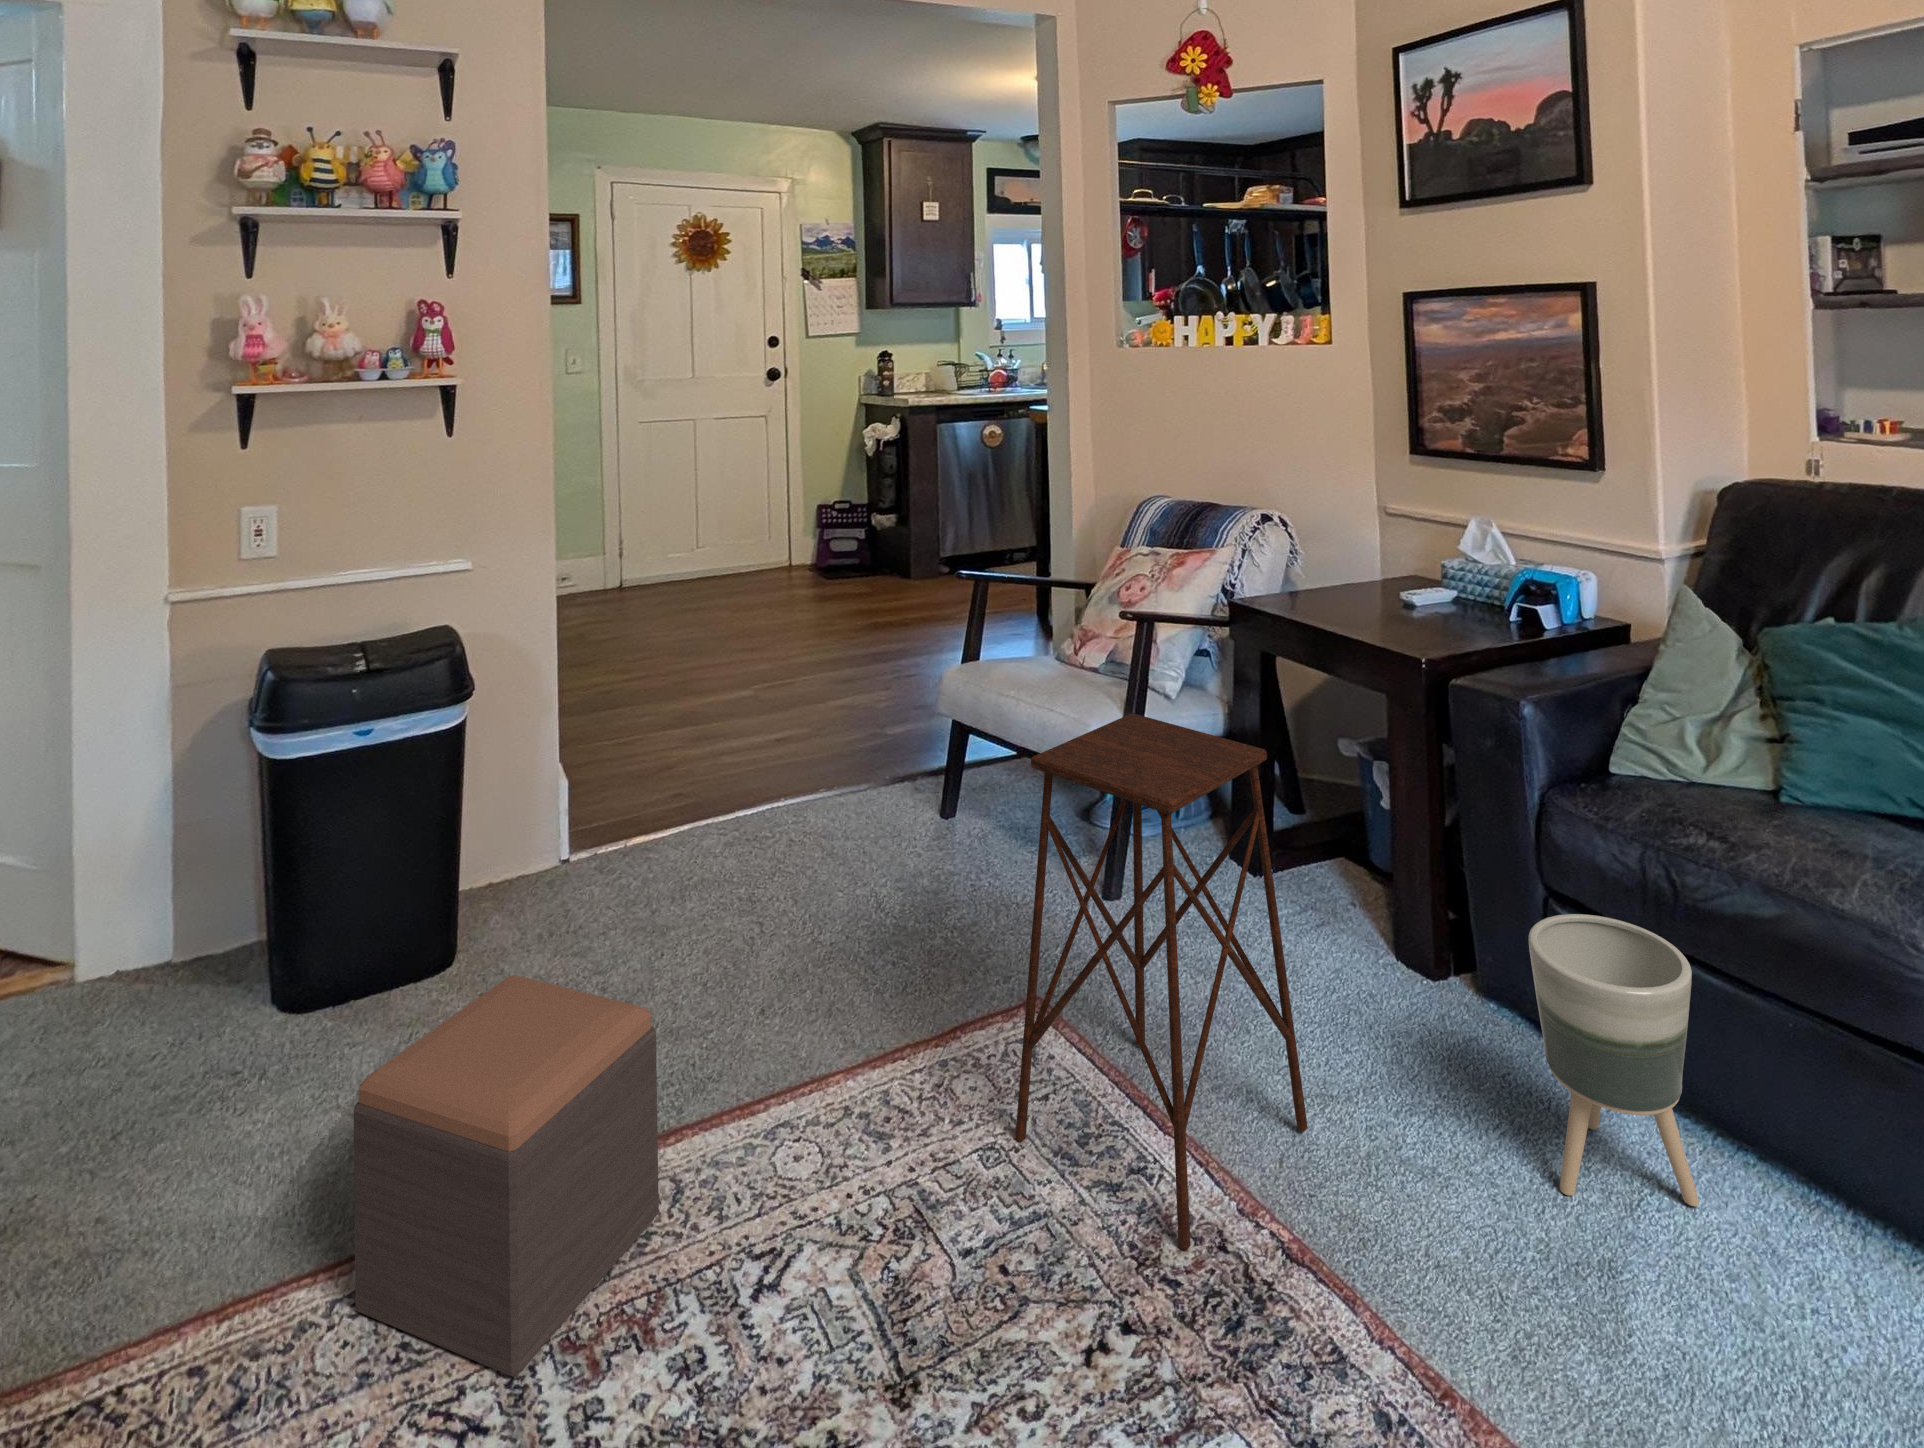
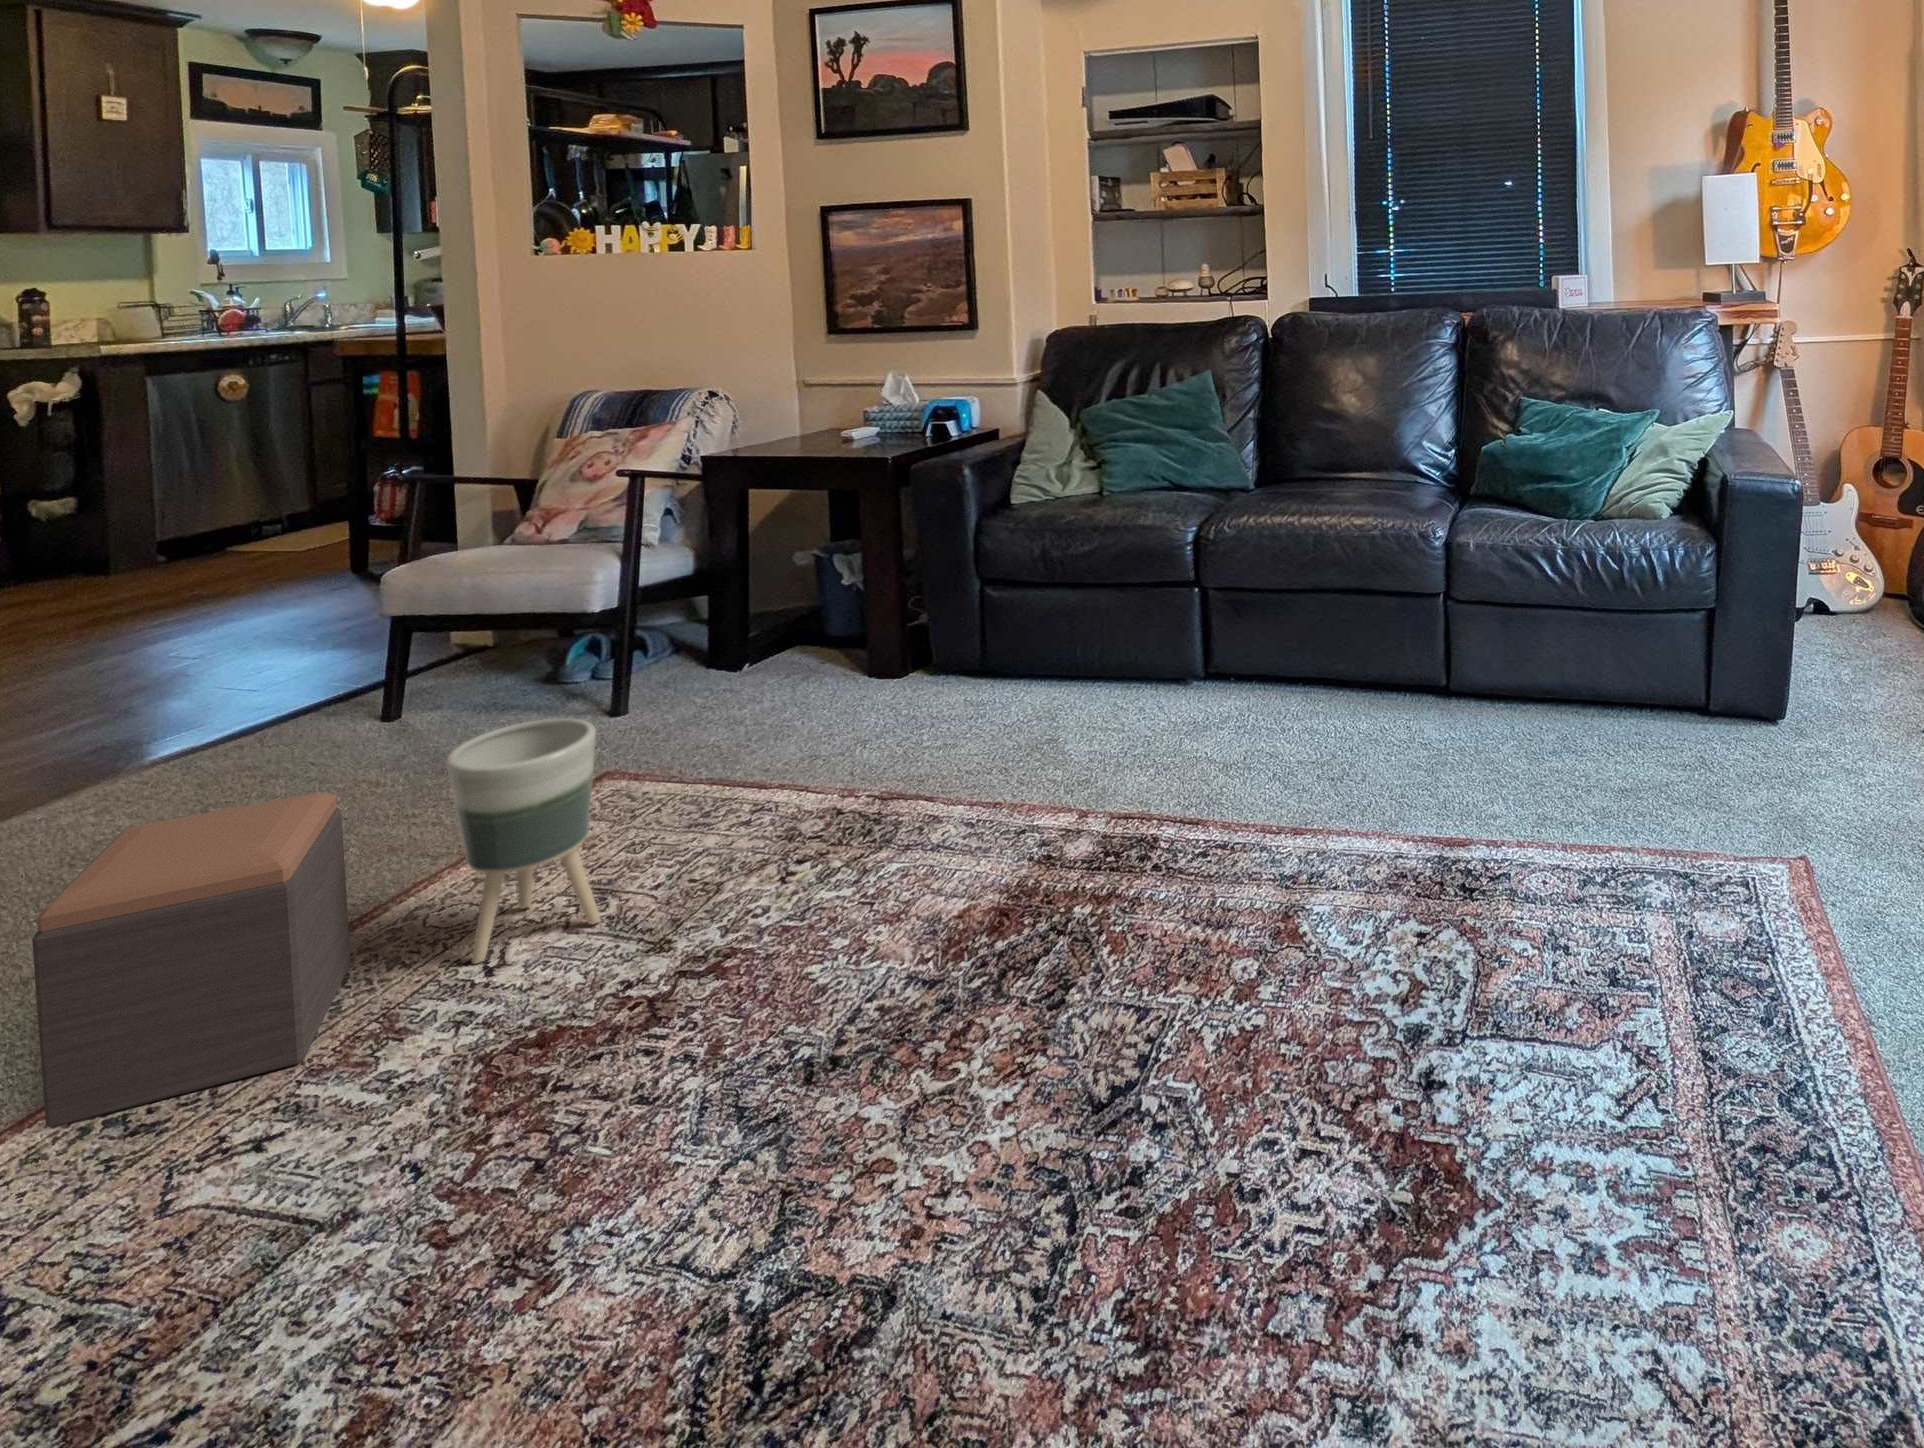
side table: present [1015,713,1308,1251] -> none [646,504,855,829]
planter: present [1529,914,1699,1206] -> present [447,718,601,964]

